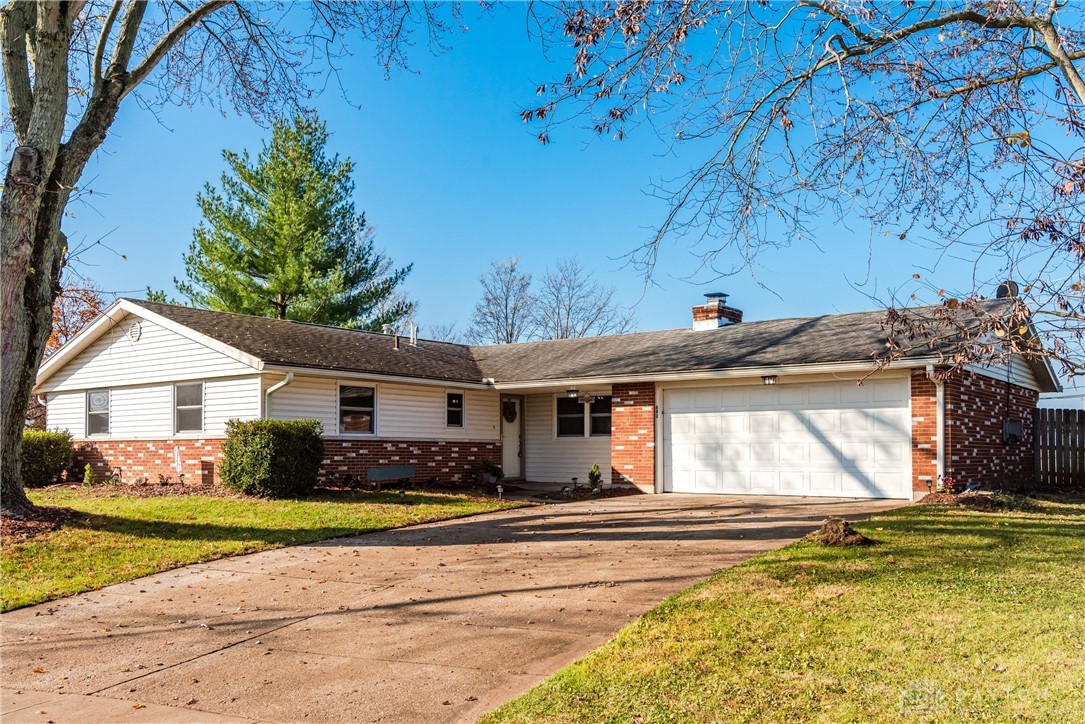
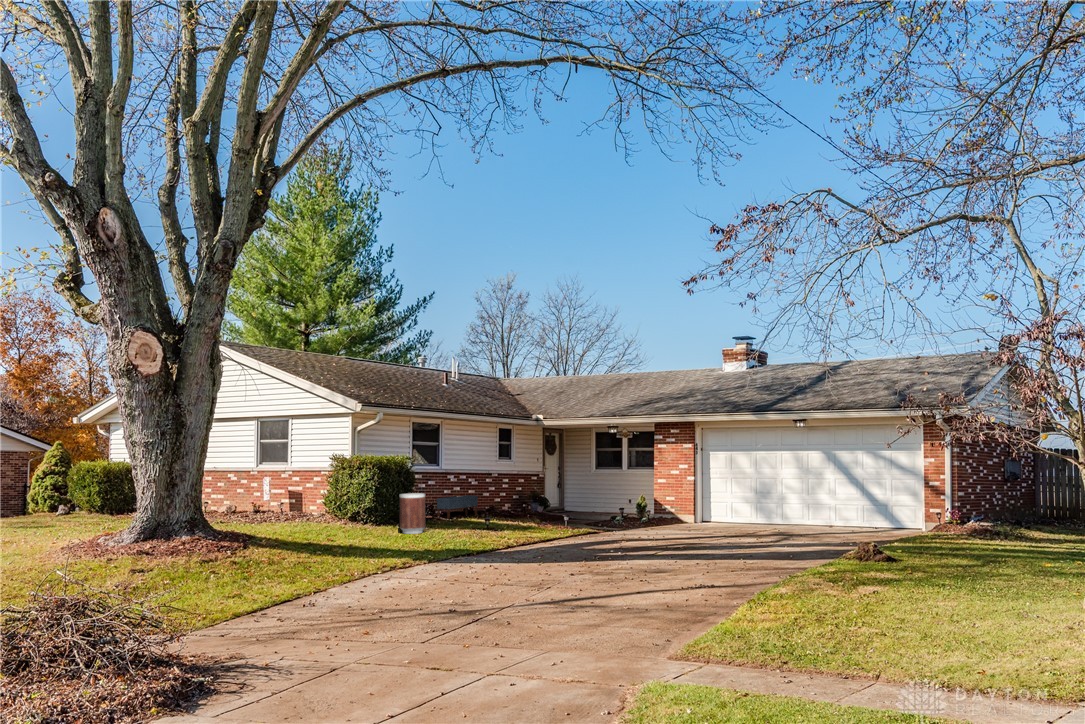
trash can: none [304,462,335,508] -> present [400,493,425,534]

